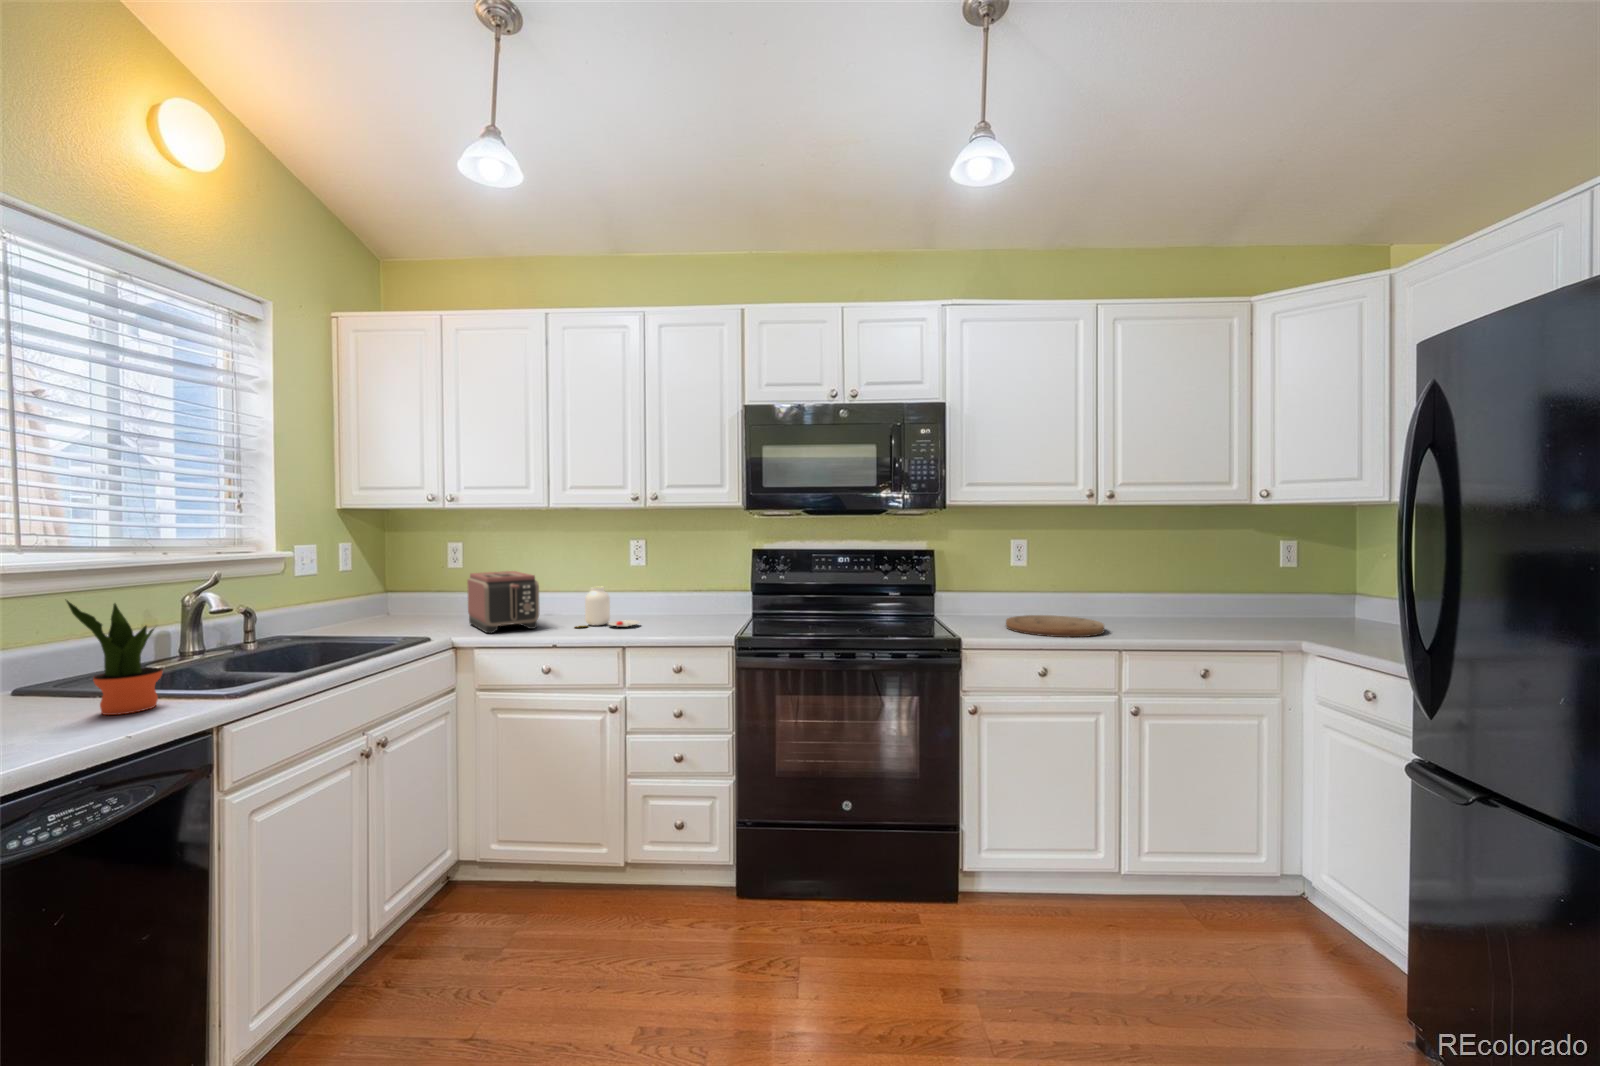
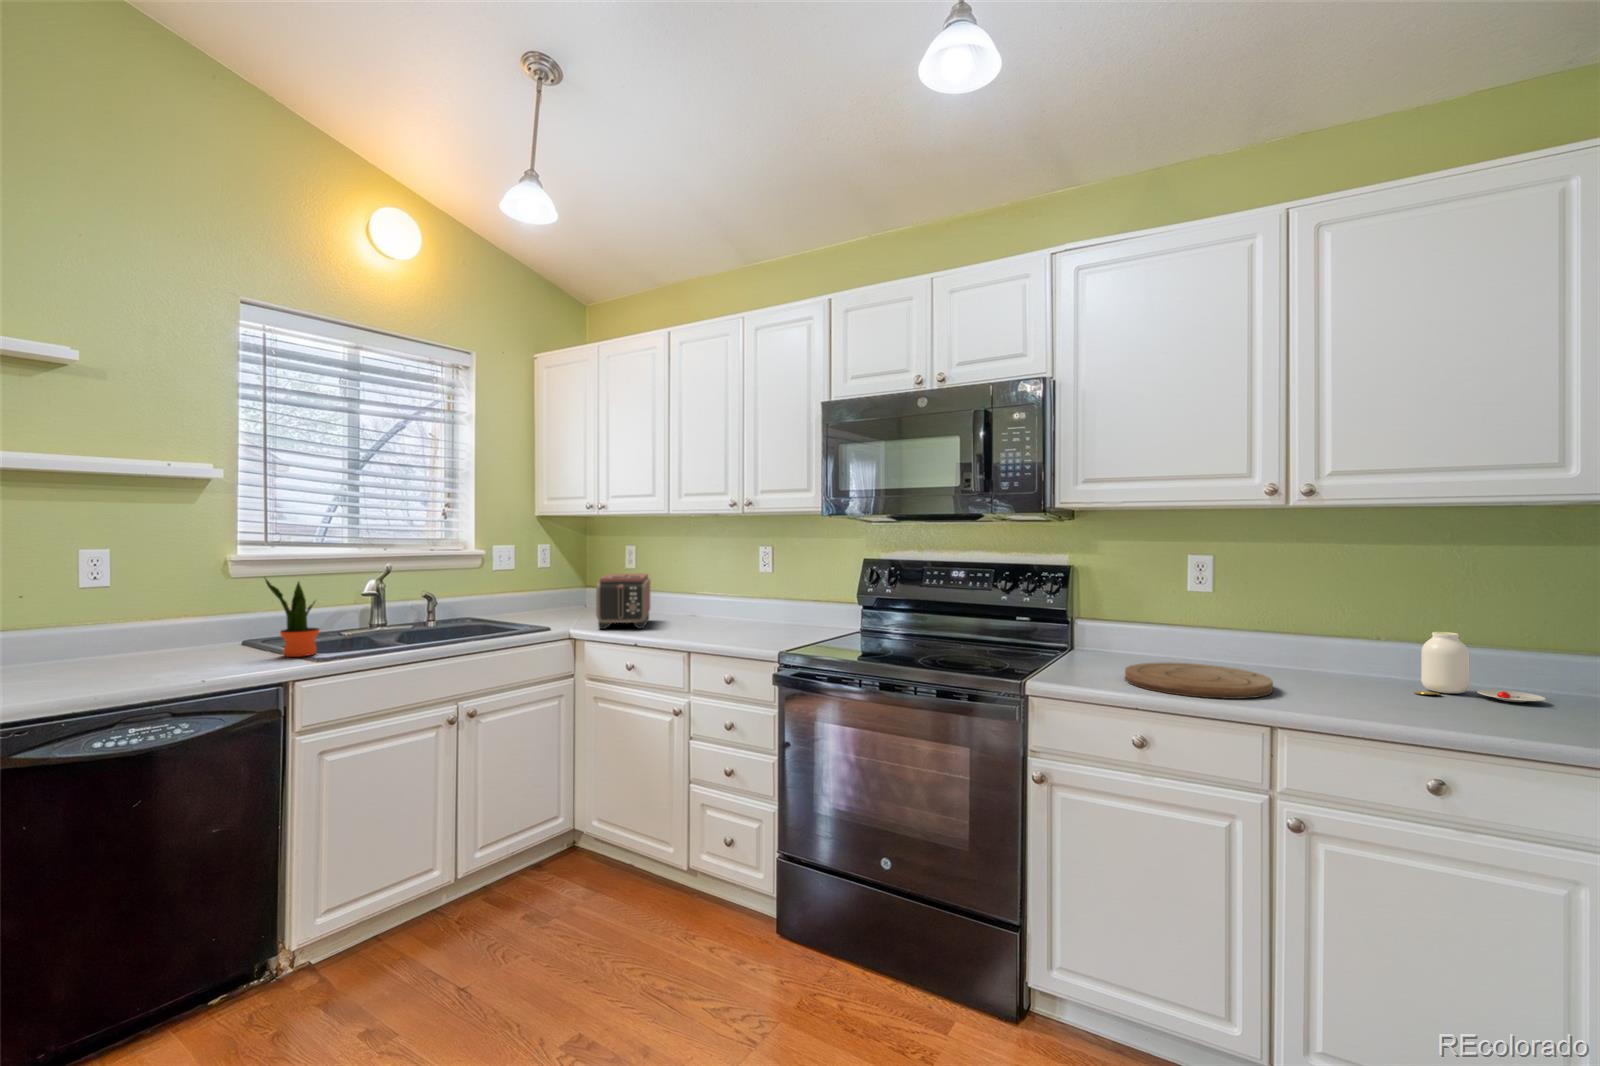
jar: present [581,587,639,627] -> present [1415,632,1547,702]

